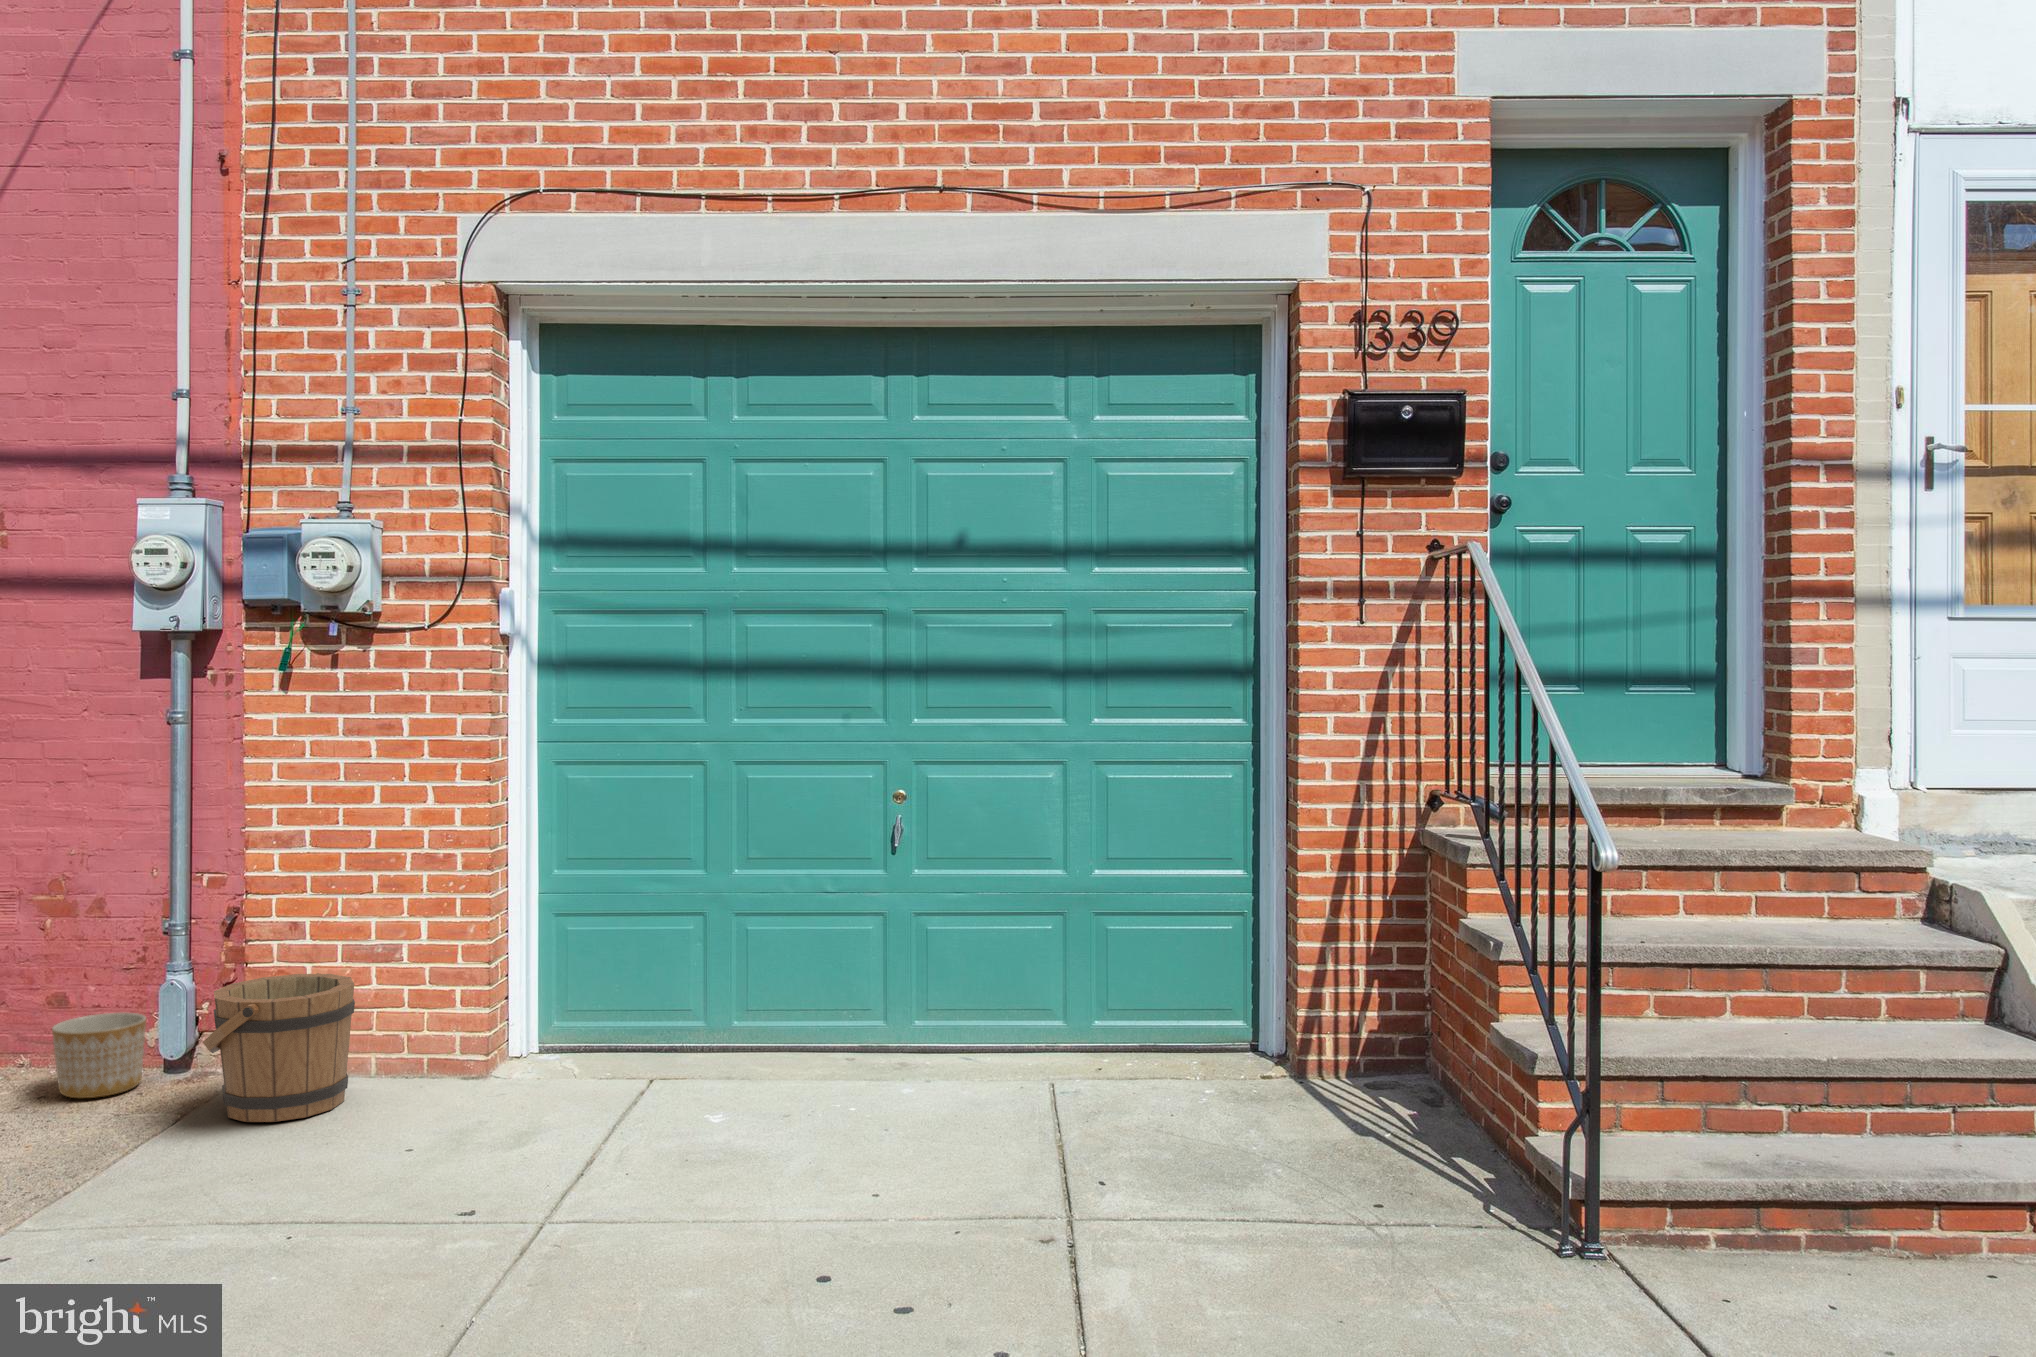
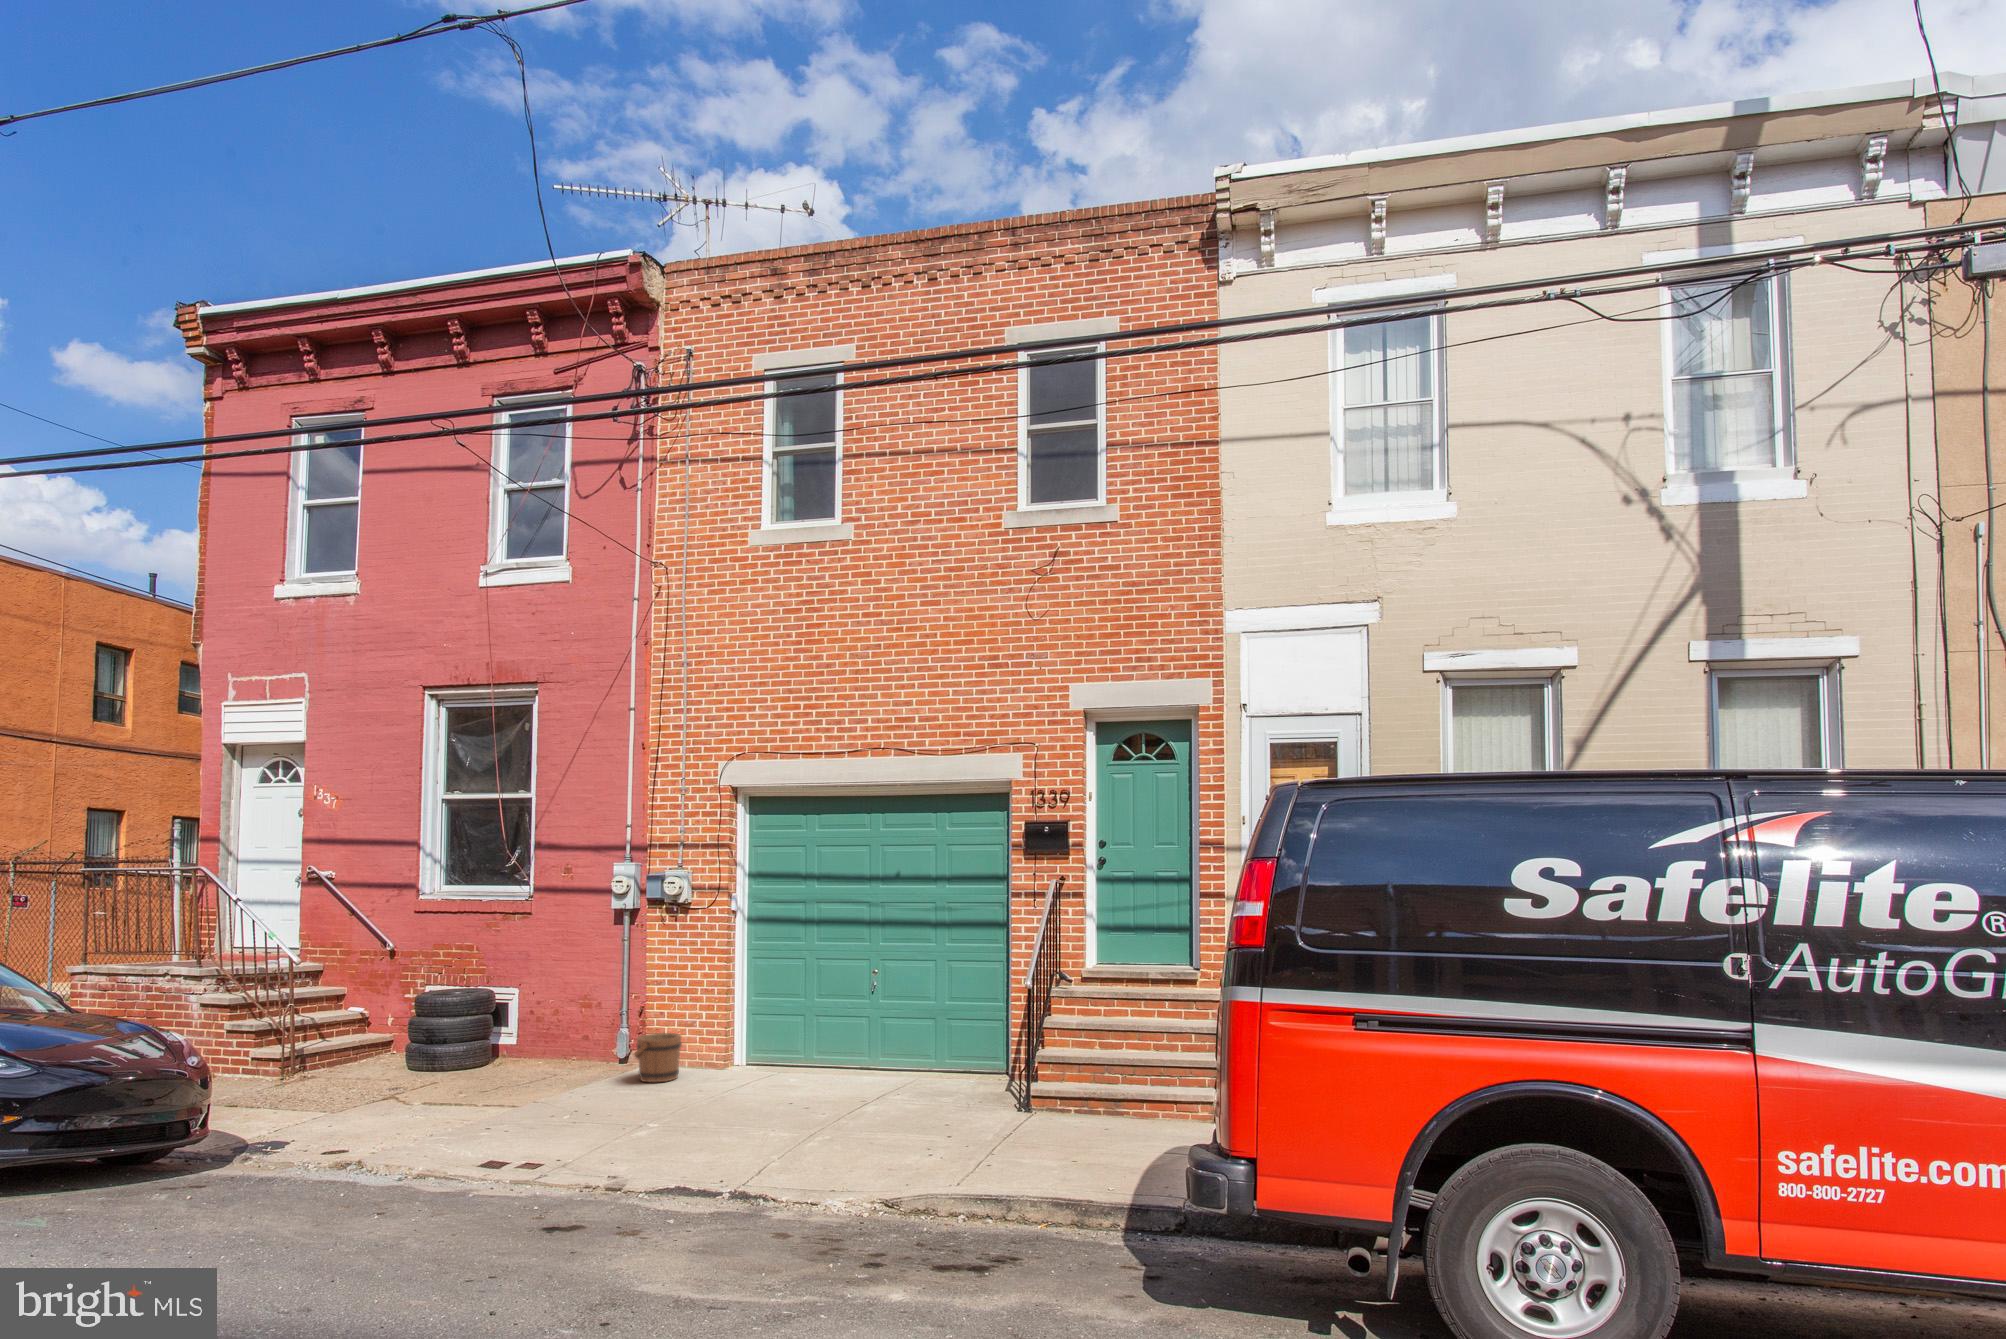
planter: present [52,1013,146,1098] -> none [584,1046,613,1075]

